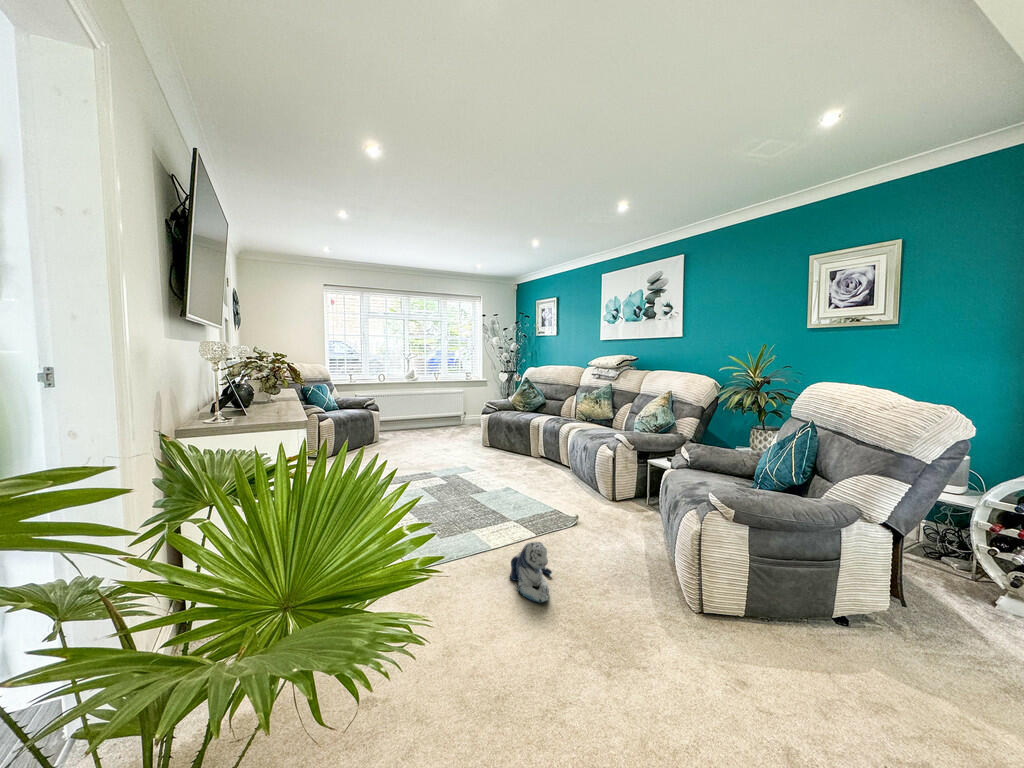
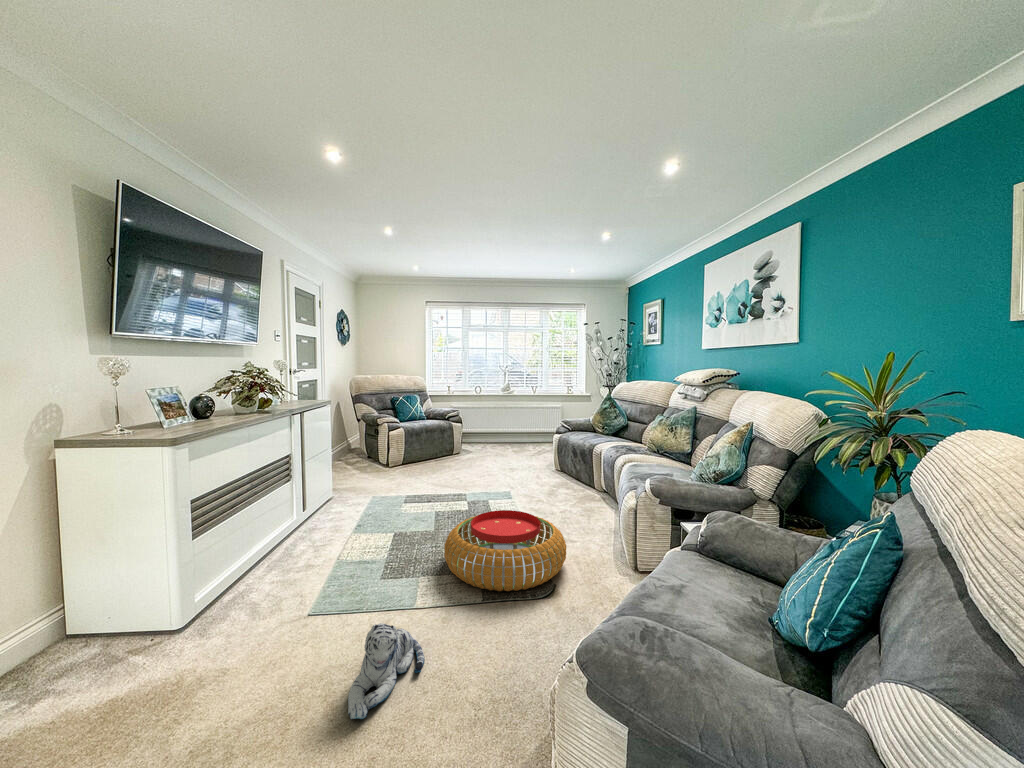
pouf: none [480,470,577,527] -> present [444,510,566,591]

